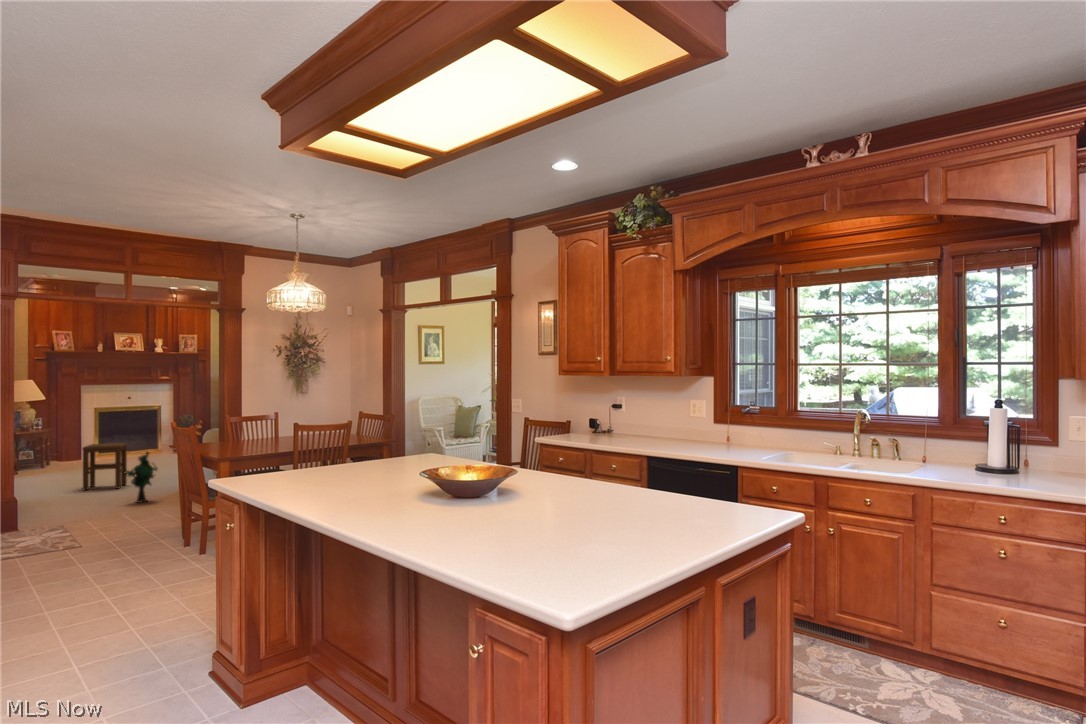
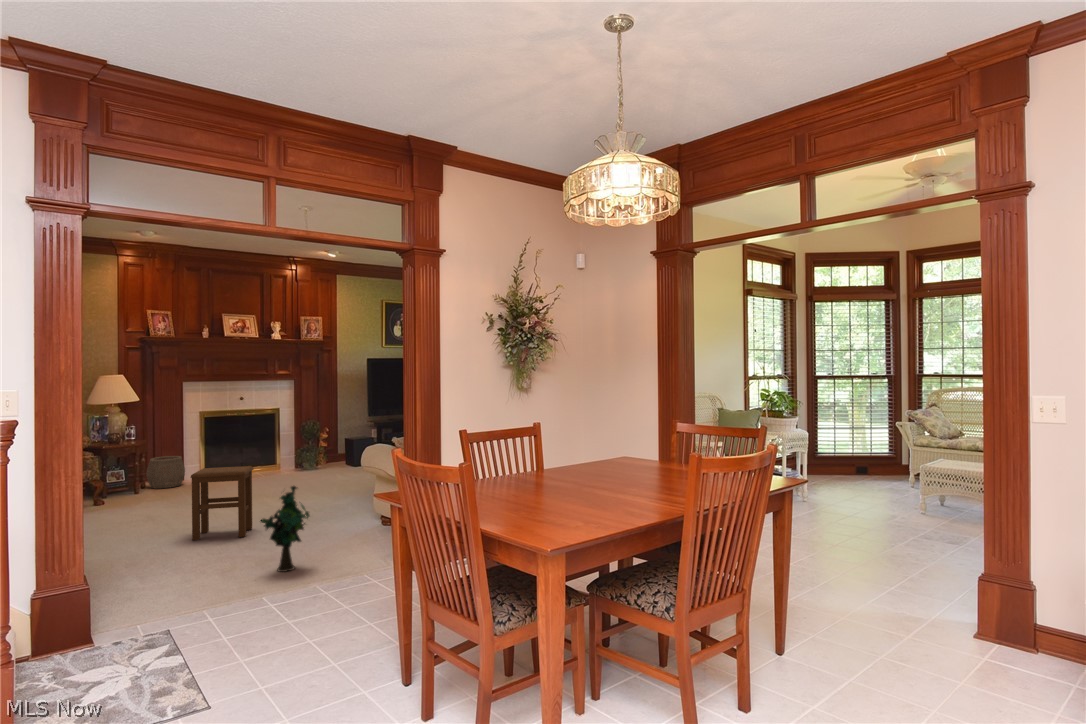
woven basket: none [51,441,83,465] -> present [147,456,185,489]

